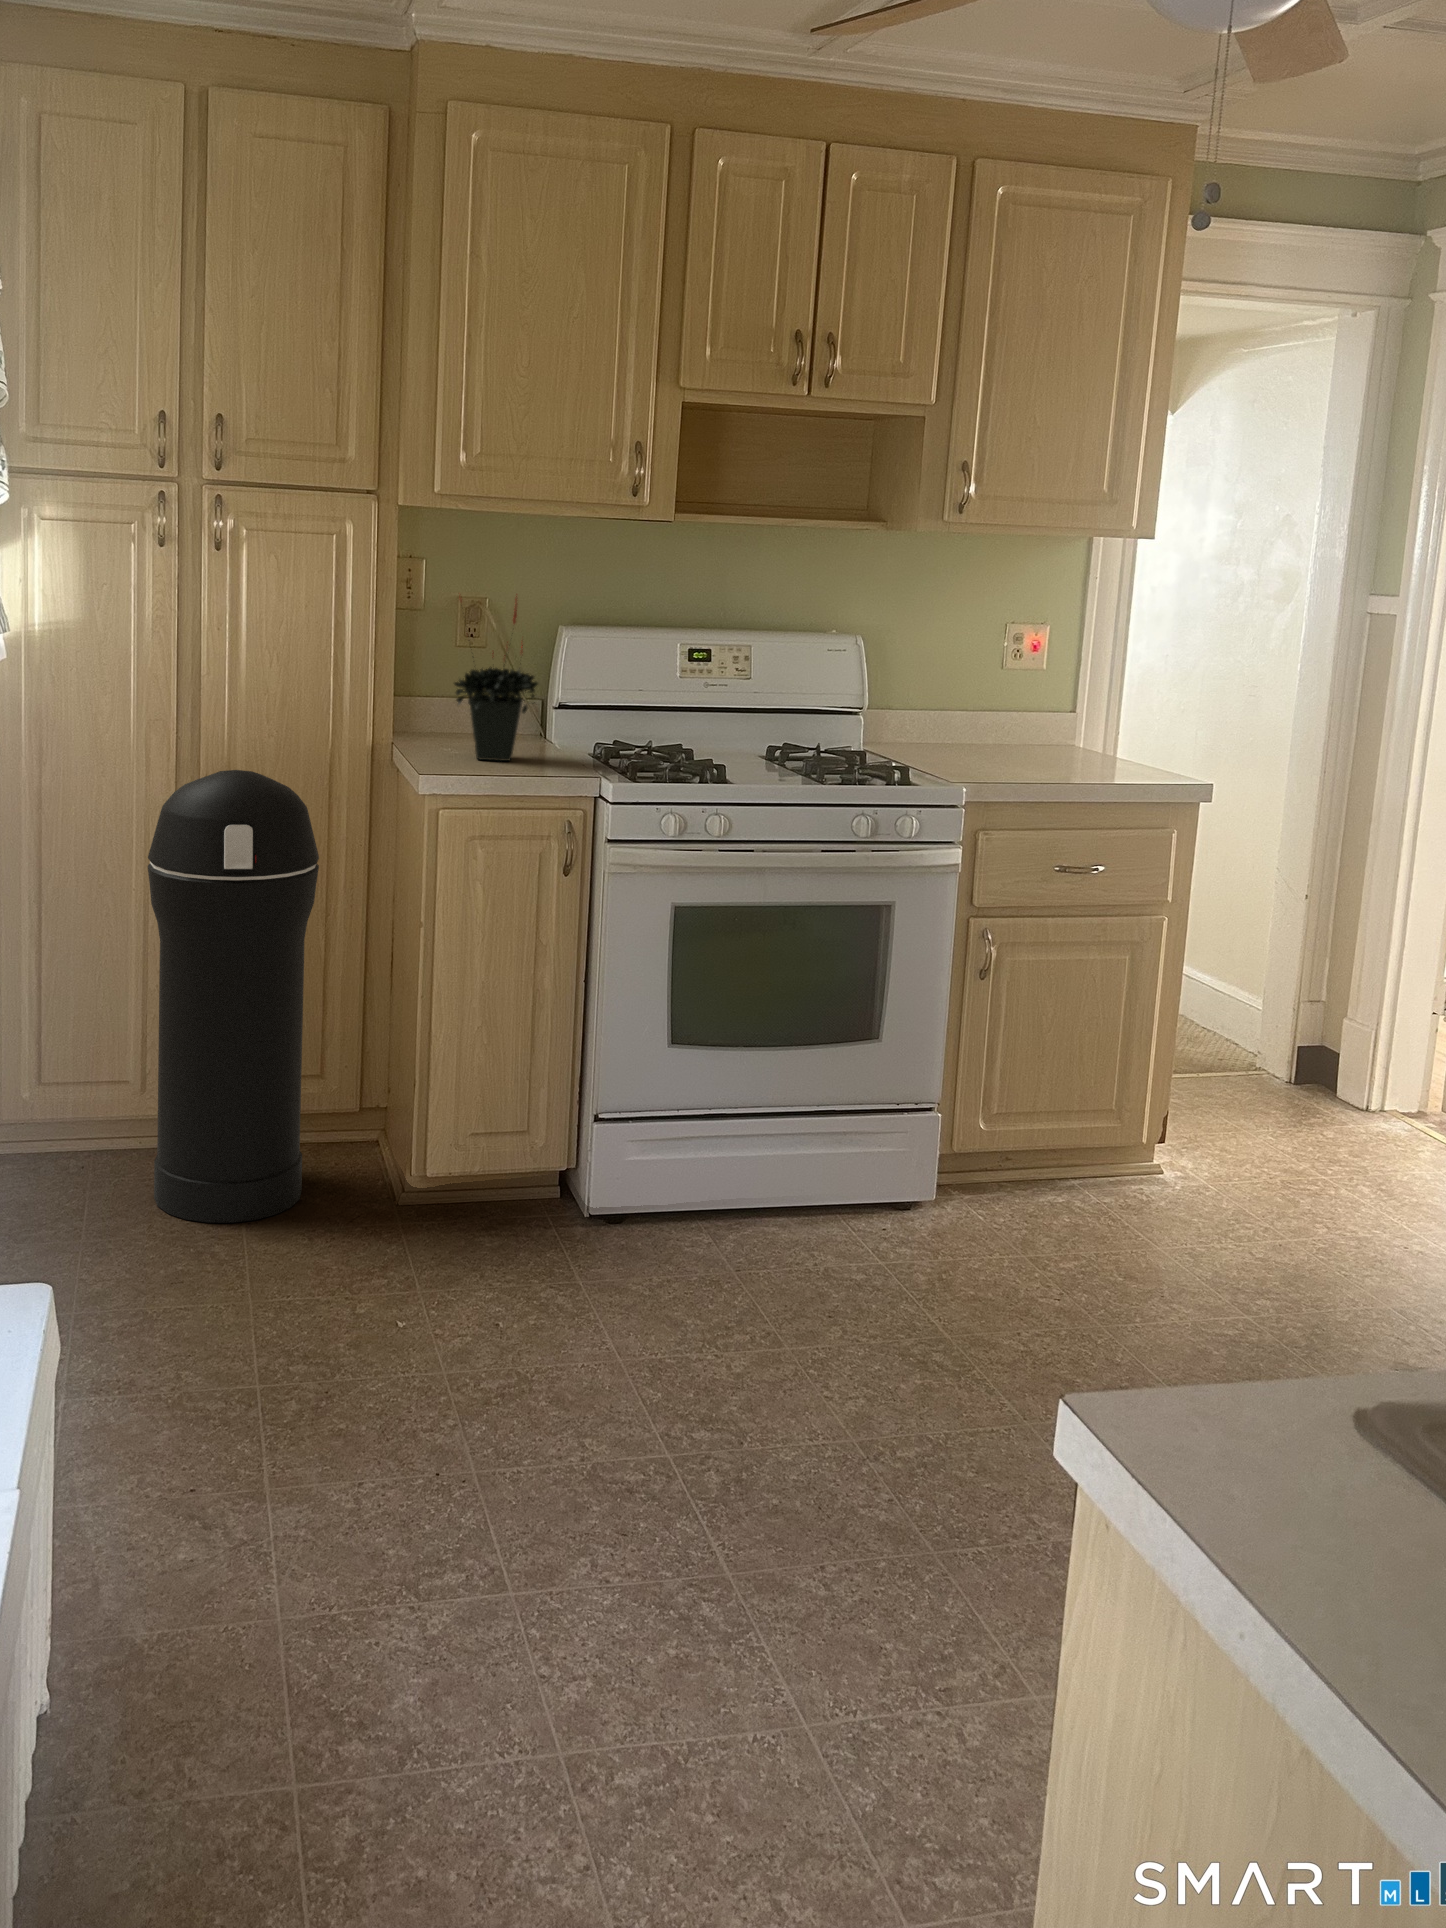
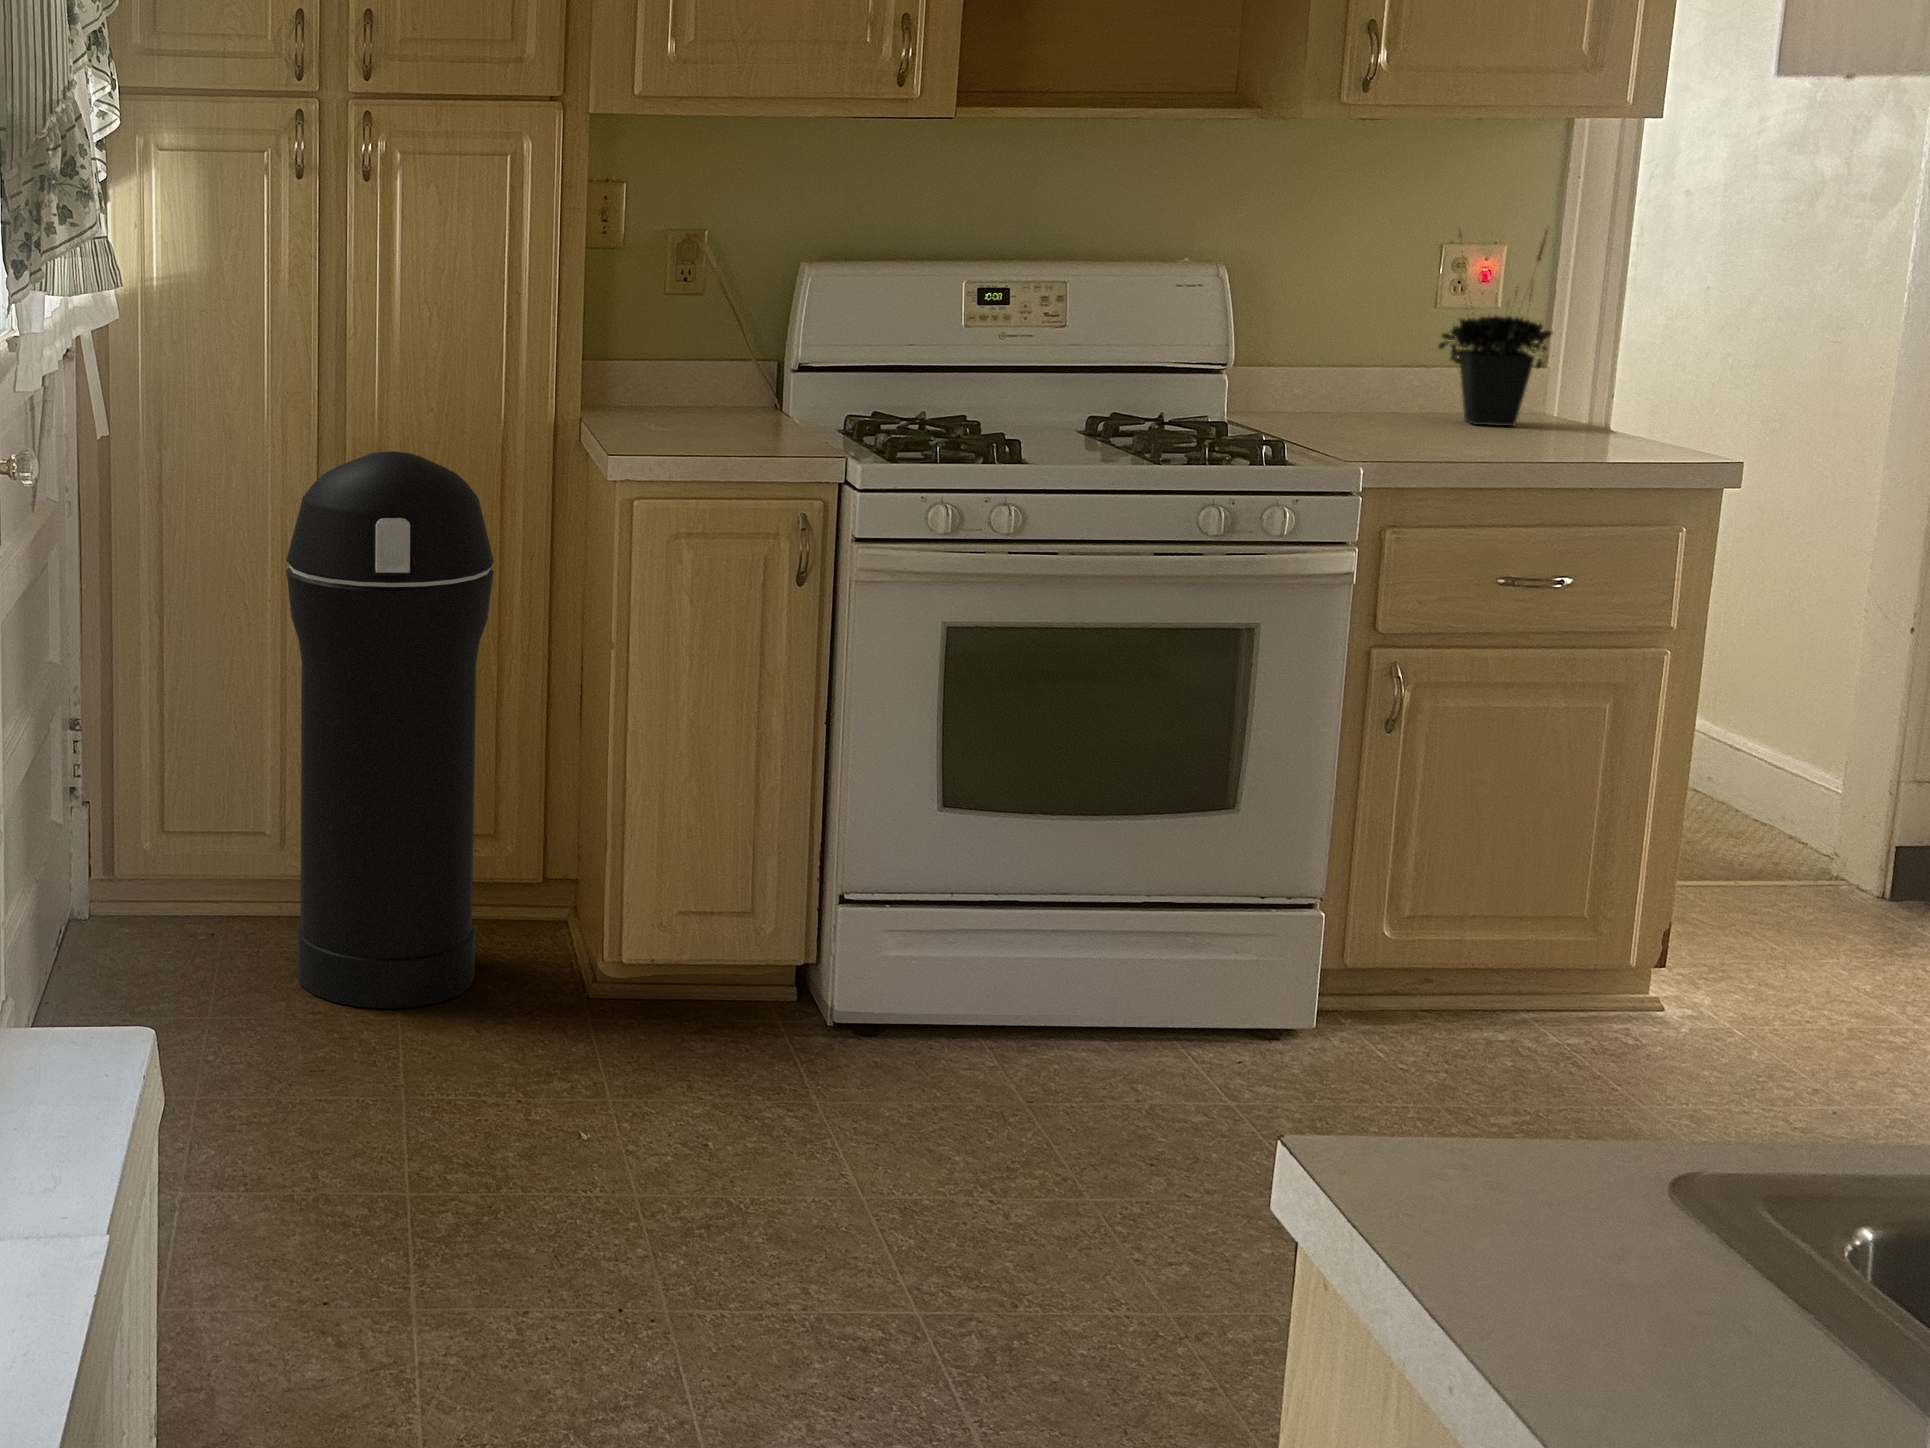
potted plant: present [454,596,538,761] -> present [1439,228,1552,426]

